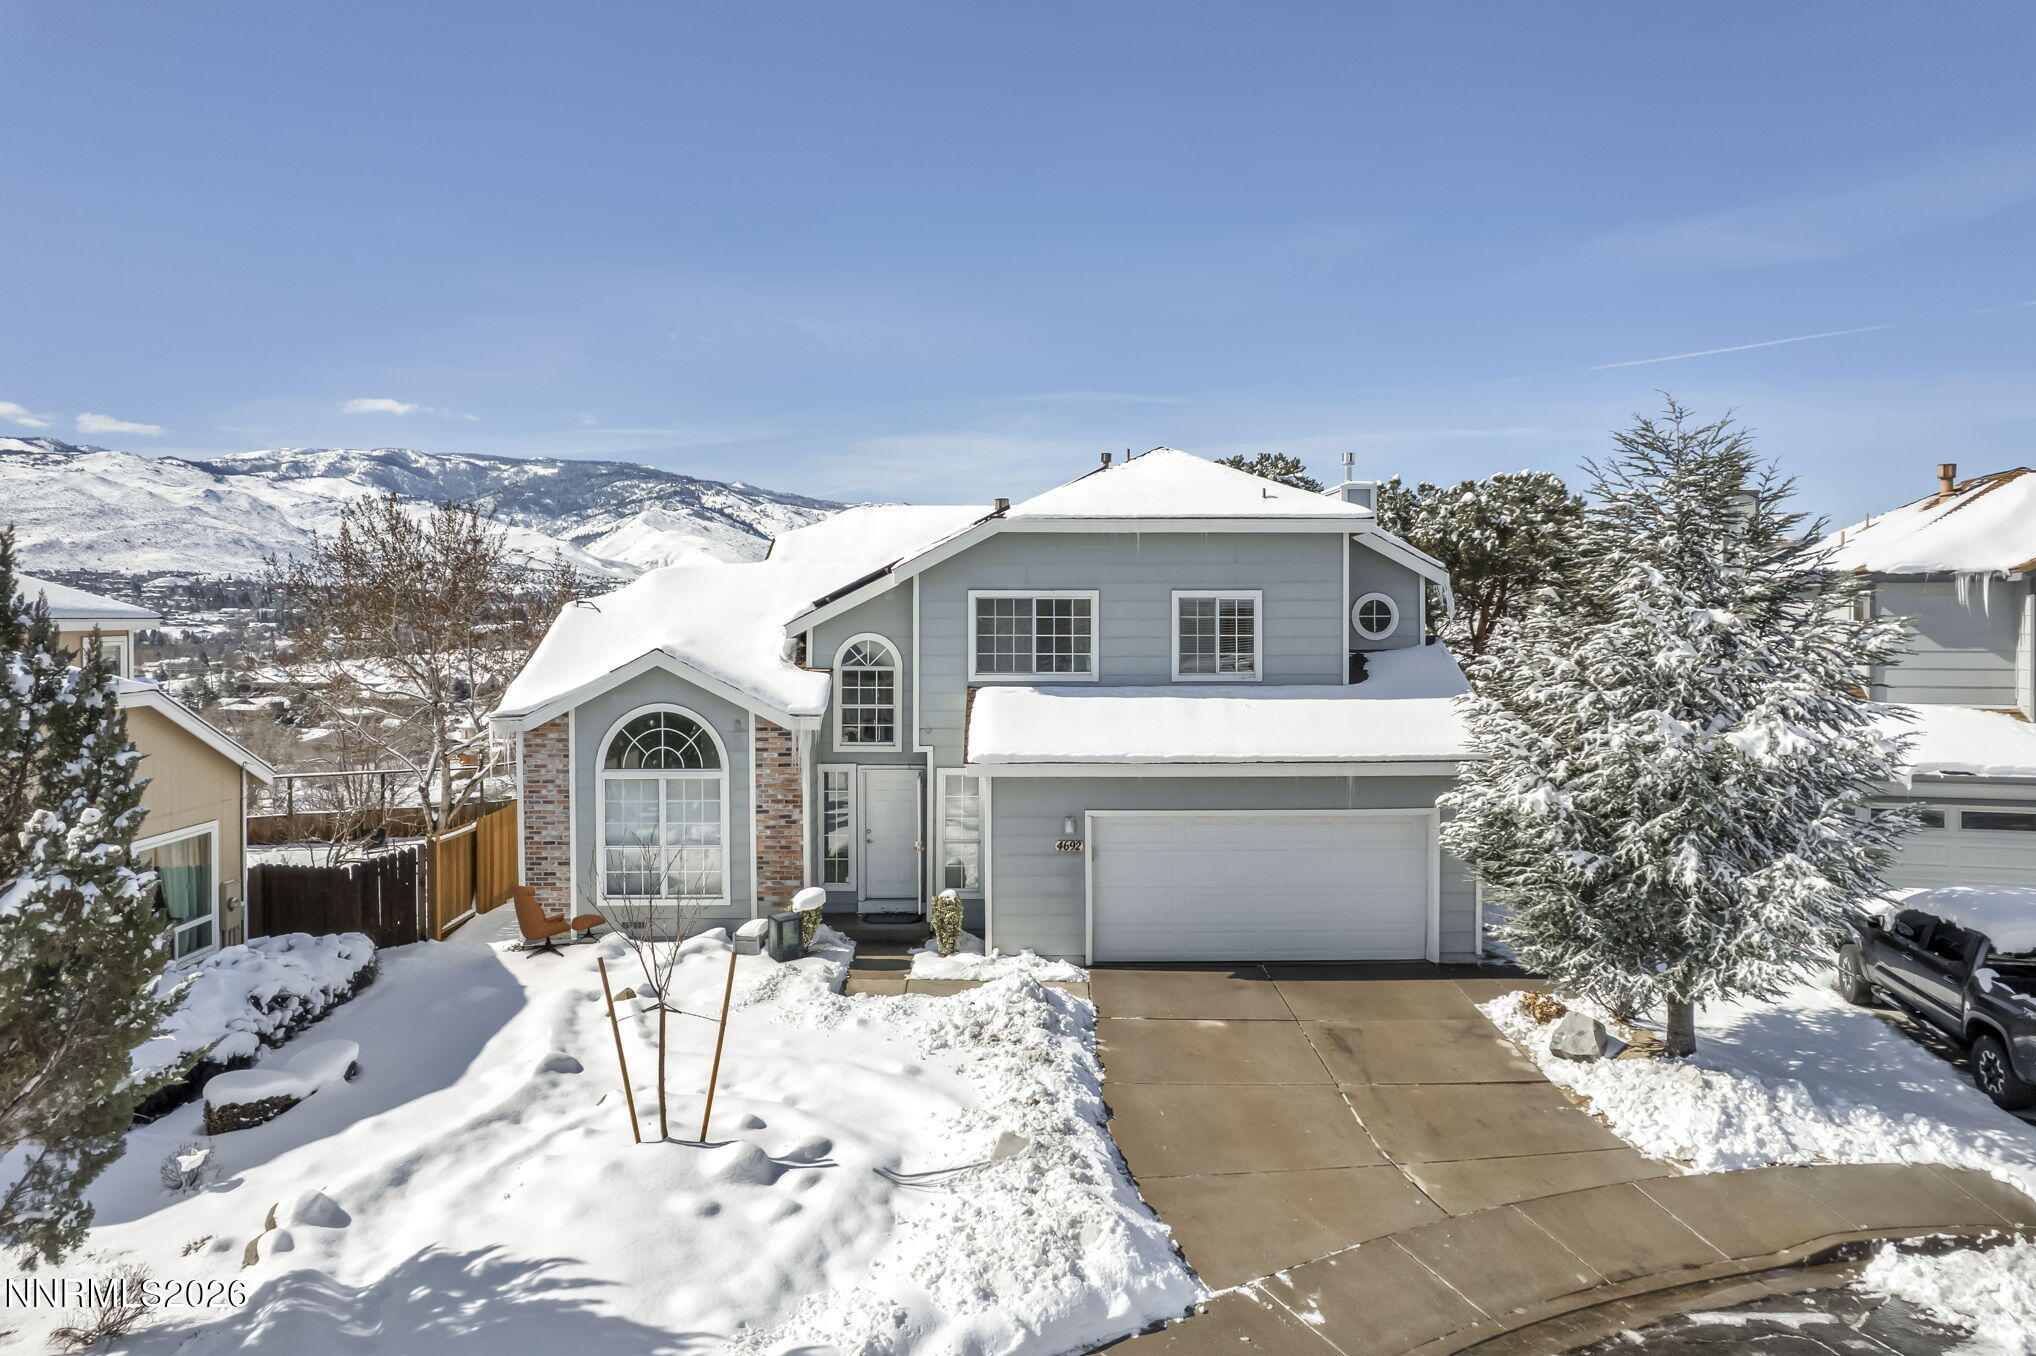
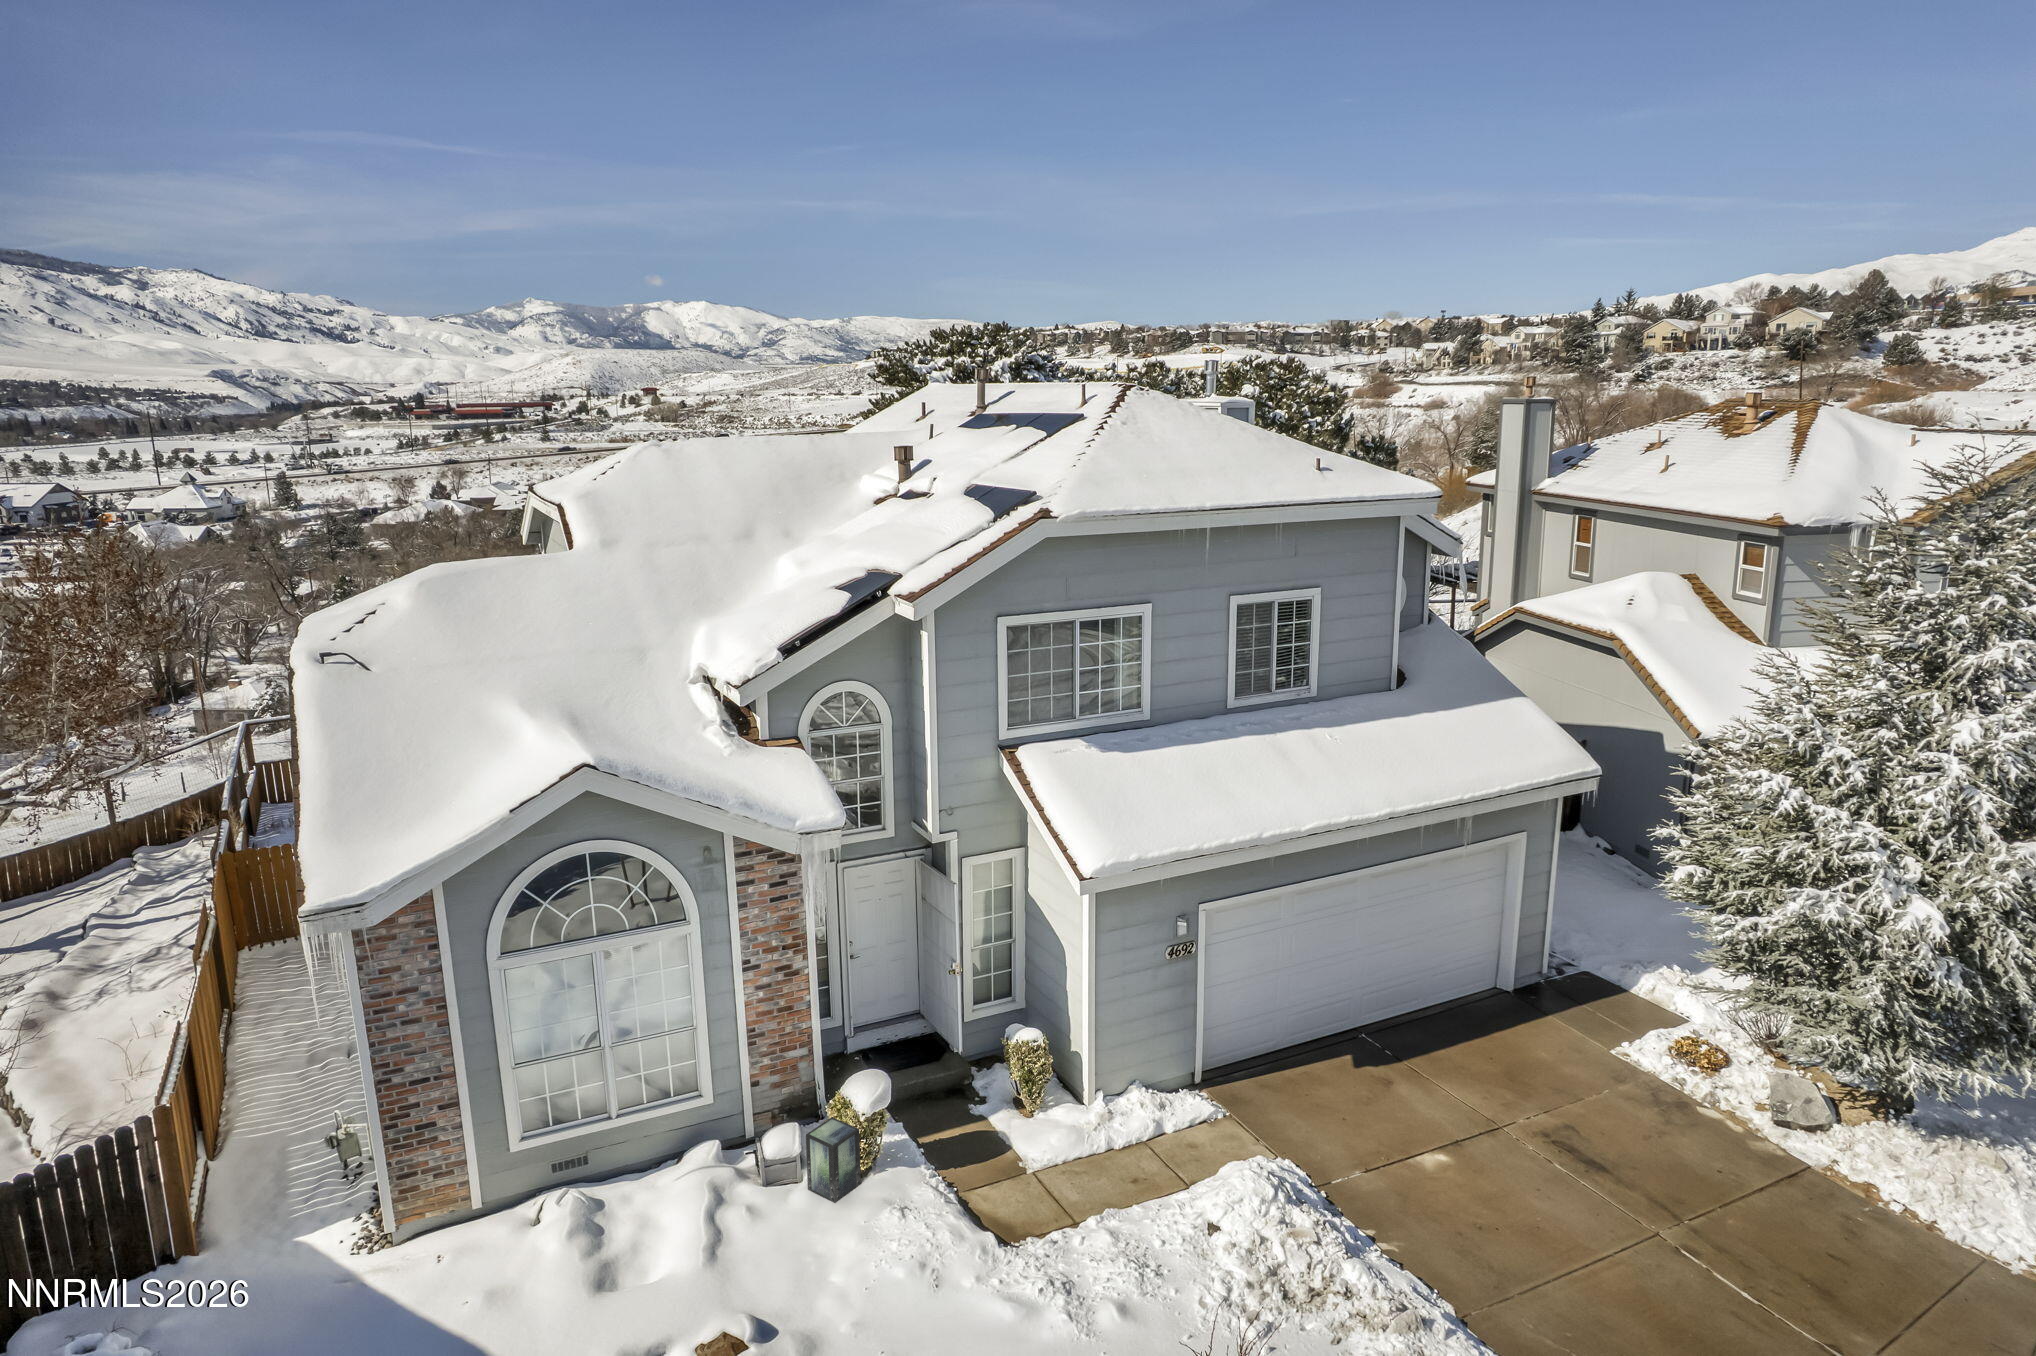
lounge chair: present [511,882,606,959] -> none [390,1171,530,1286]

